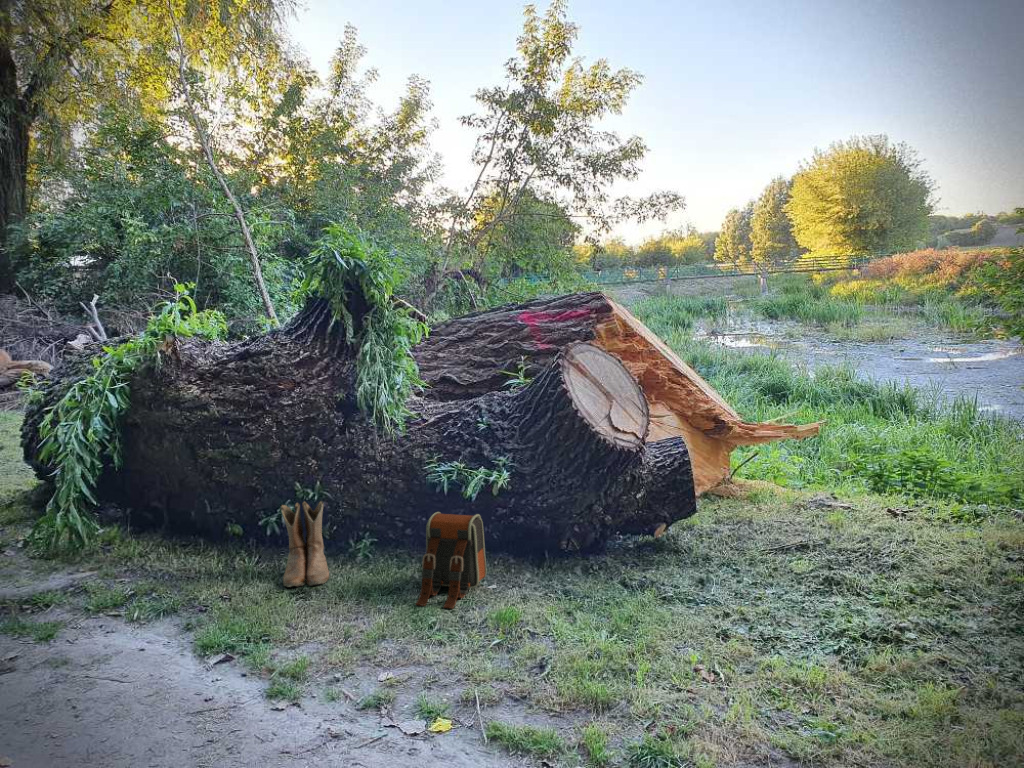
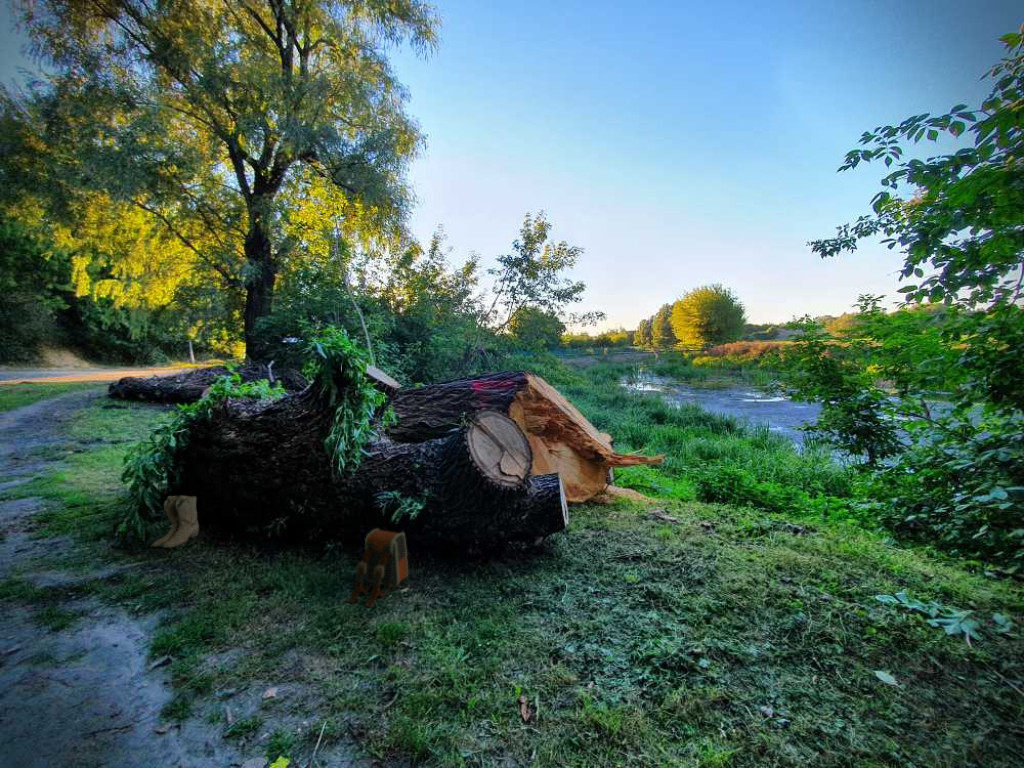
boots: present [281,502,329,587] -> present [152,496,199,548]

